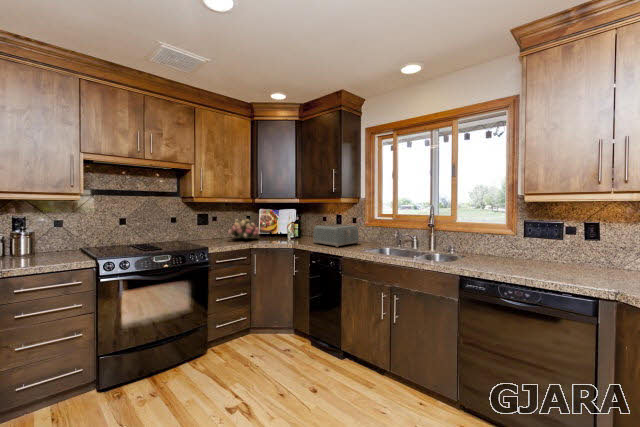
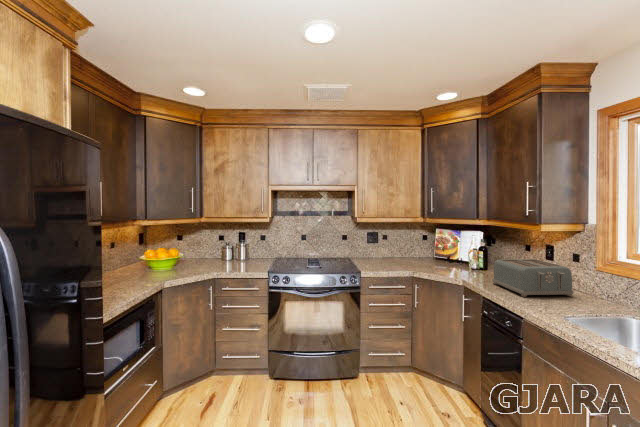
flower arrangement: present [228,219,259,239] -> none [392,240,430,265]

